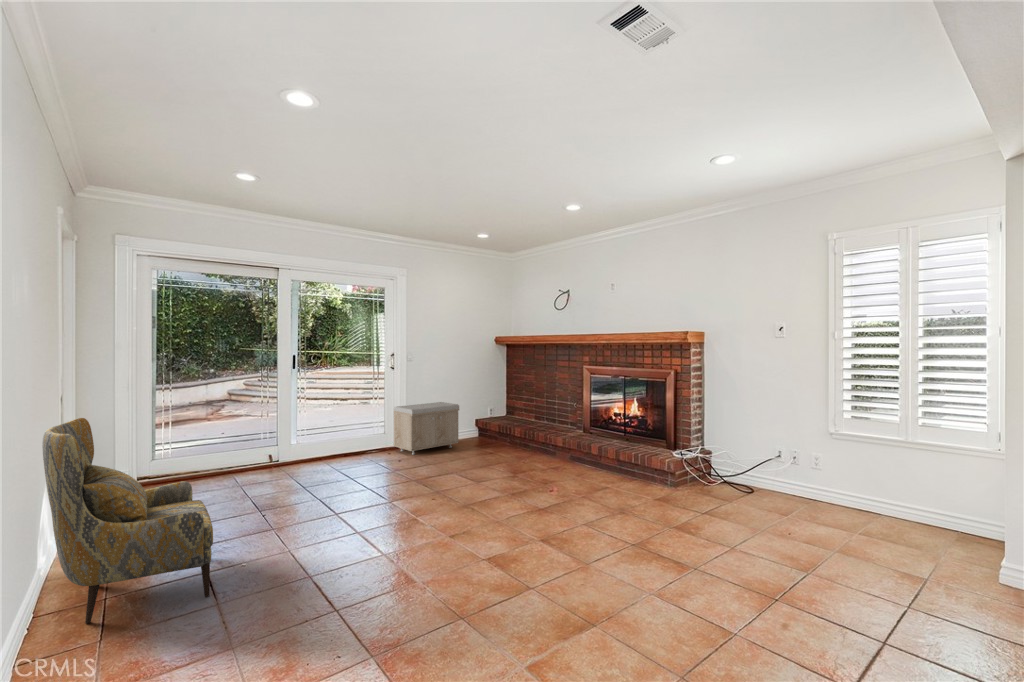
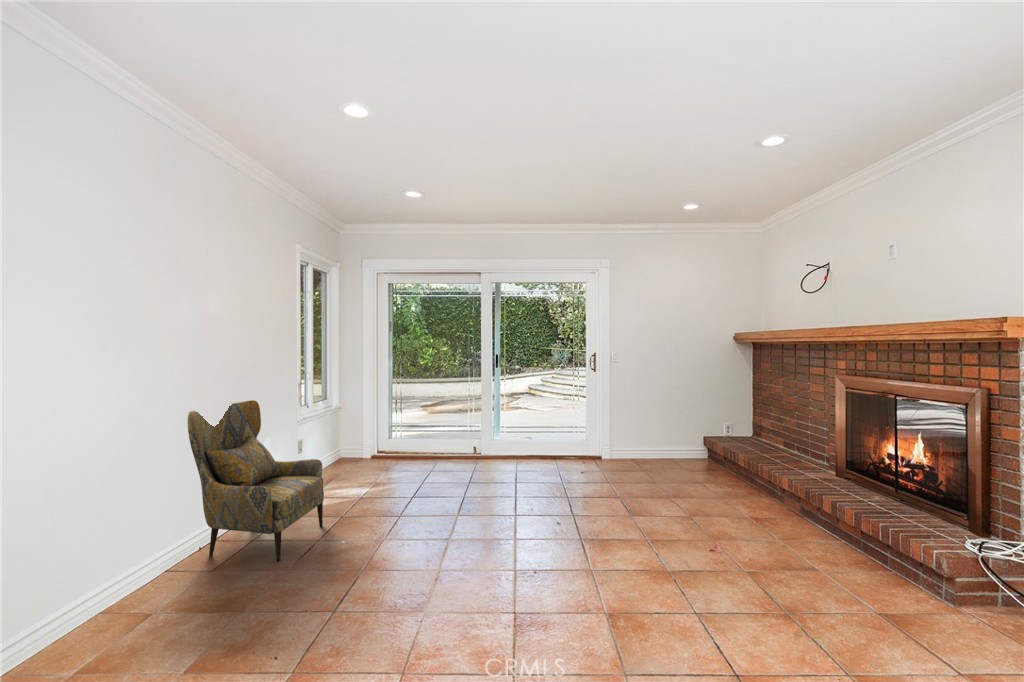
storage bench: present [394,402,459,455] -> none [593,412,667,468]

